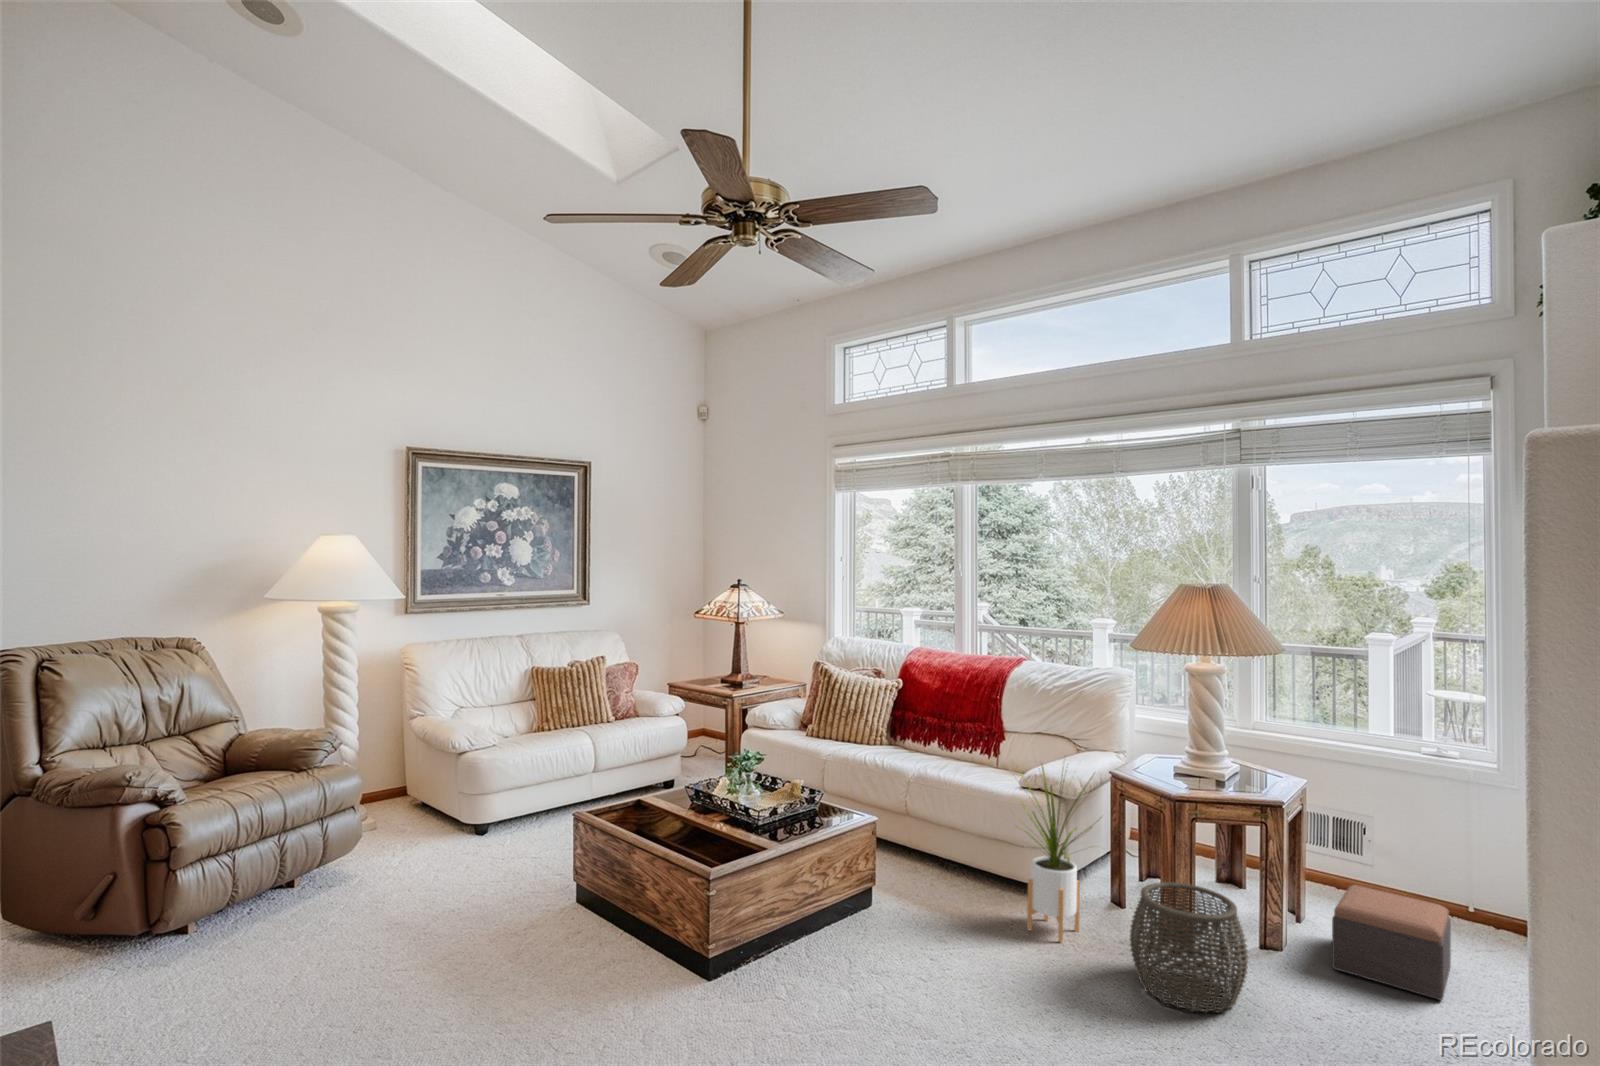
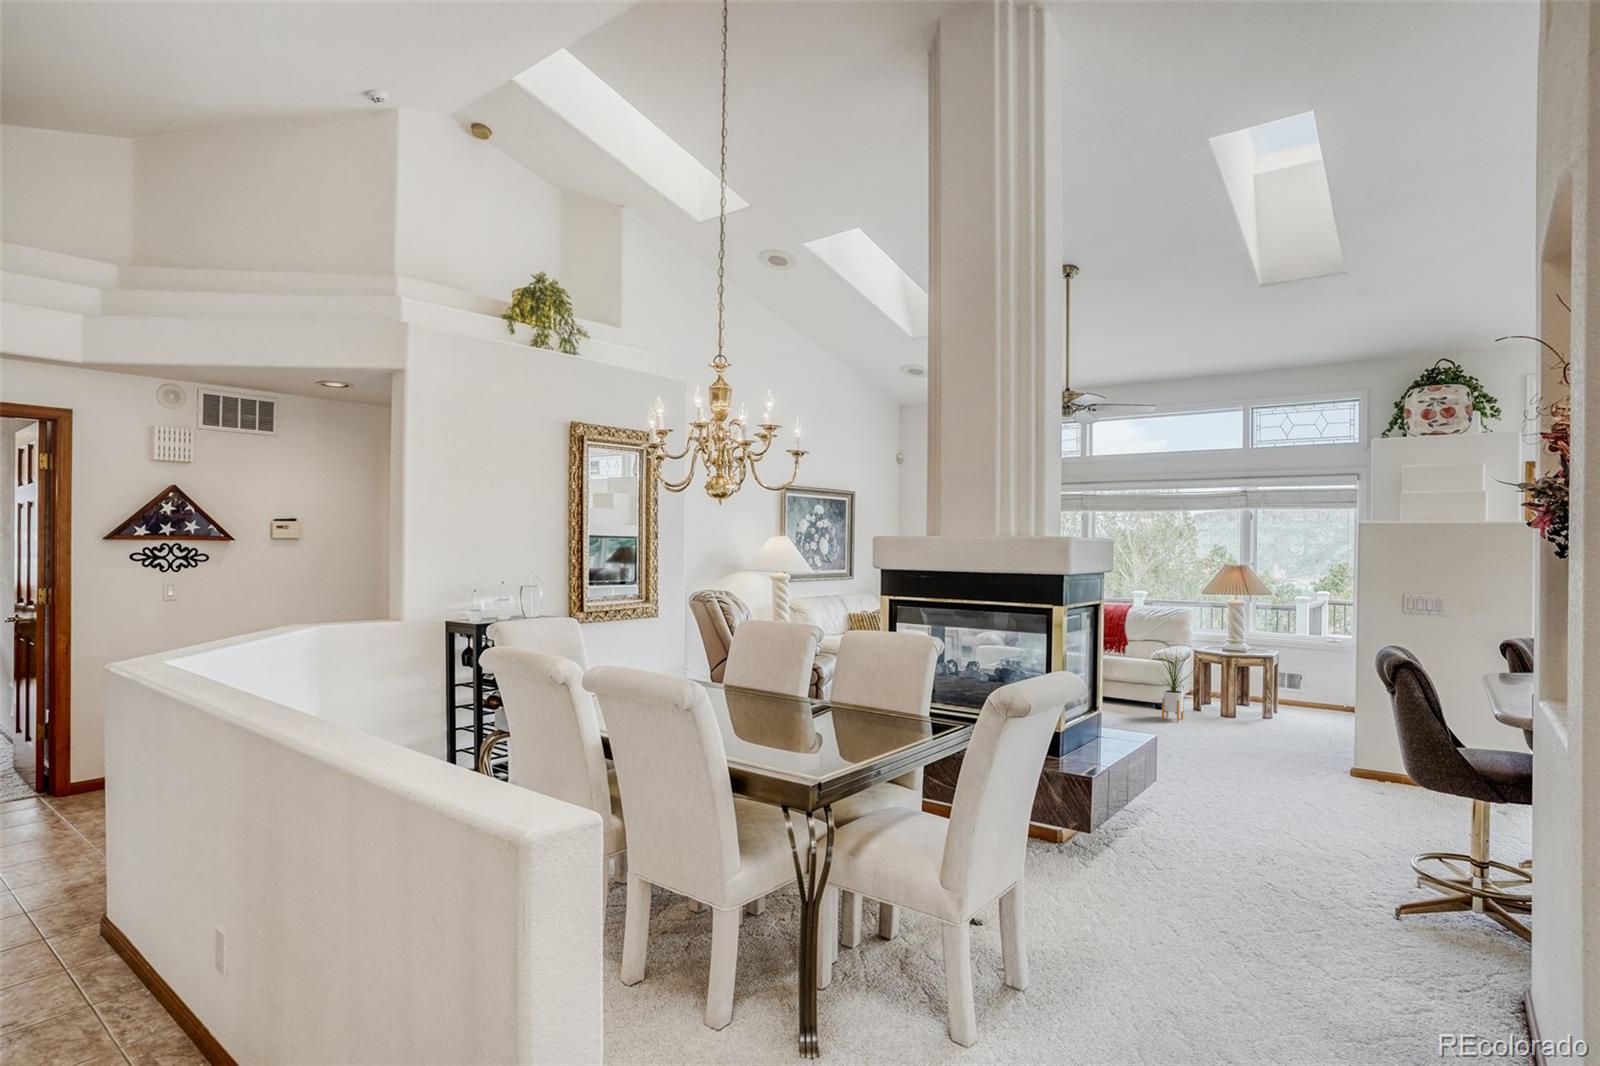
woven basket: present [1130,882,1248,1013] -> none [1211,692,1258,736]
footstool: present [1332,885,1451,1000] -> none [1286,694,1331,729]

